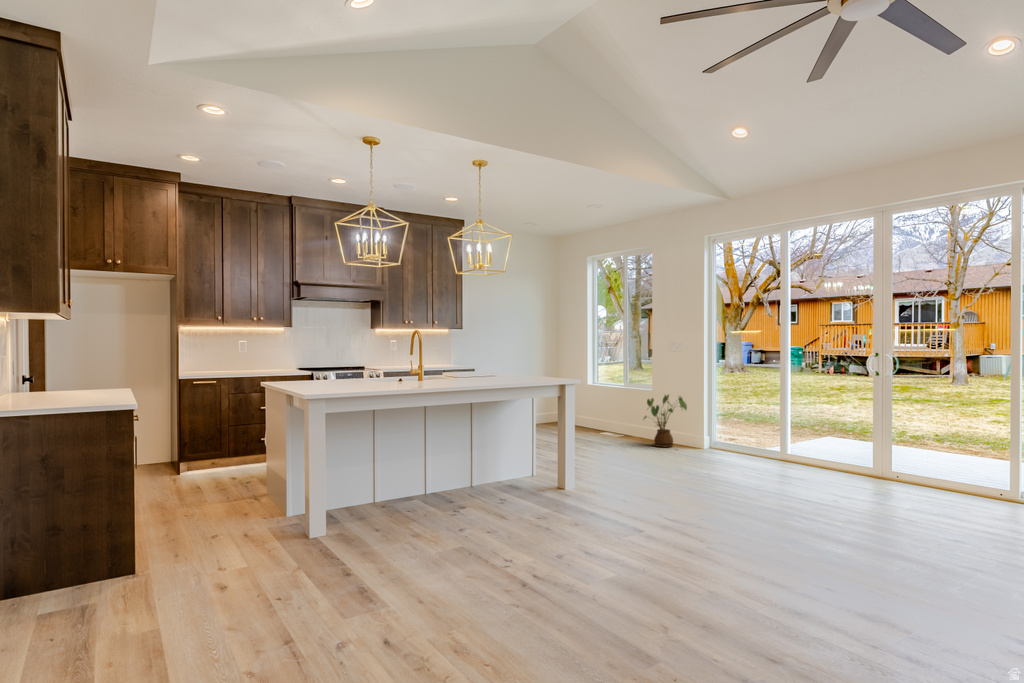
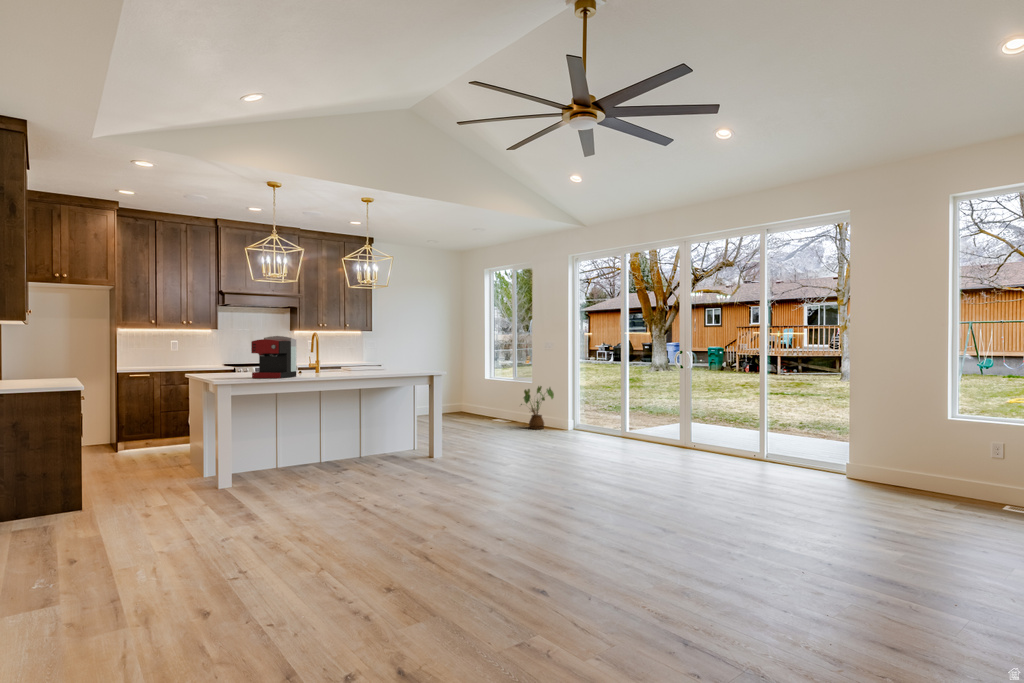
coffee maker: none [348,334,402,390] -> present [251,336,296,378]

